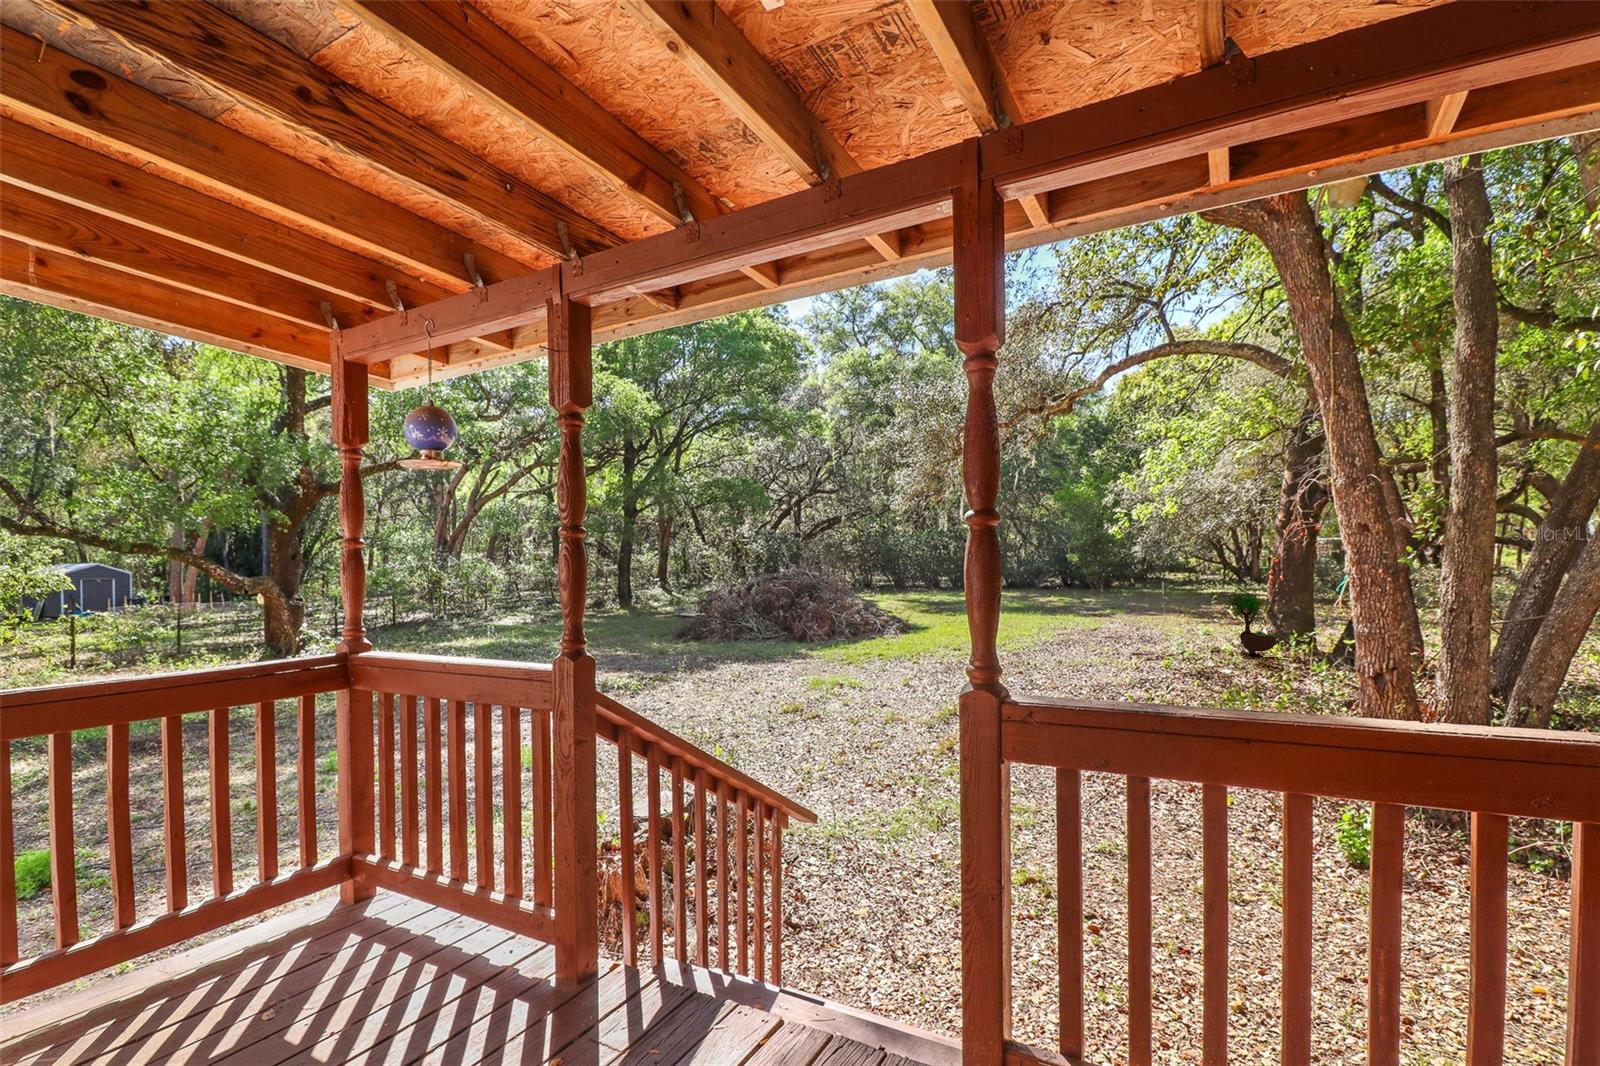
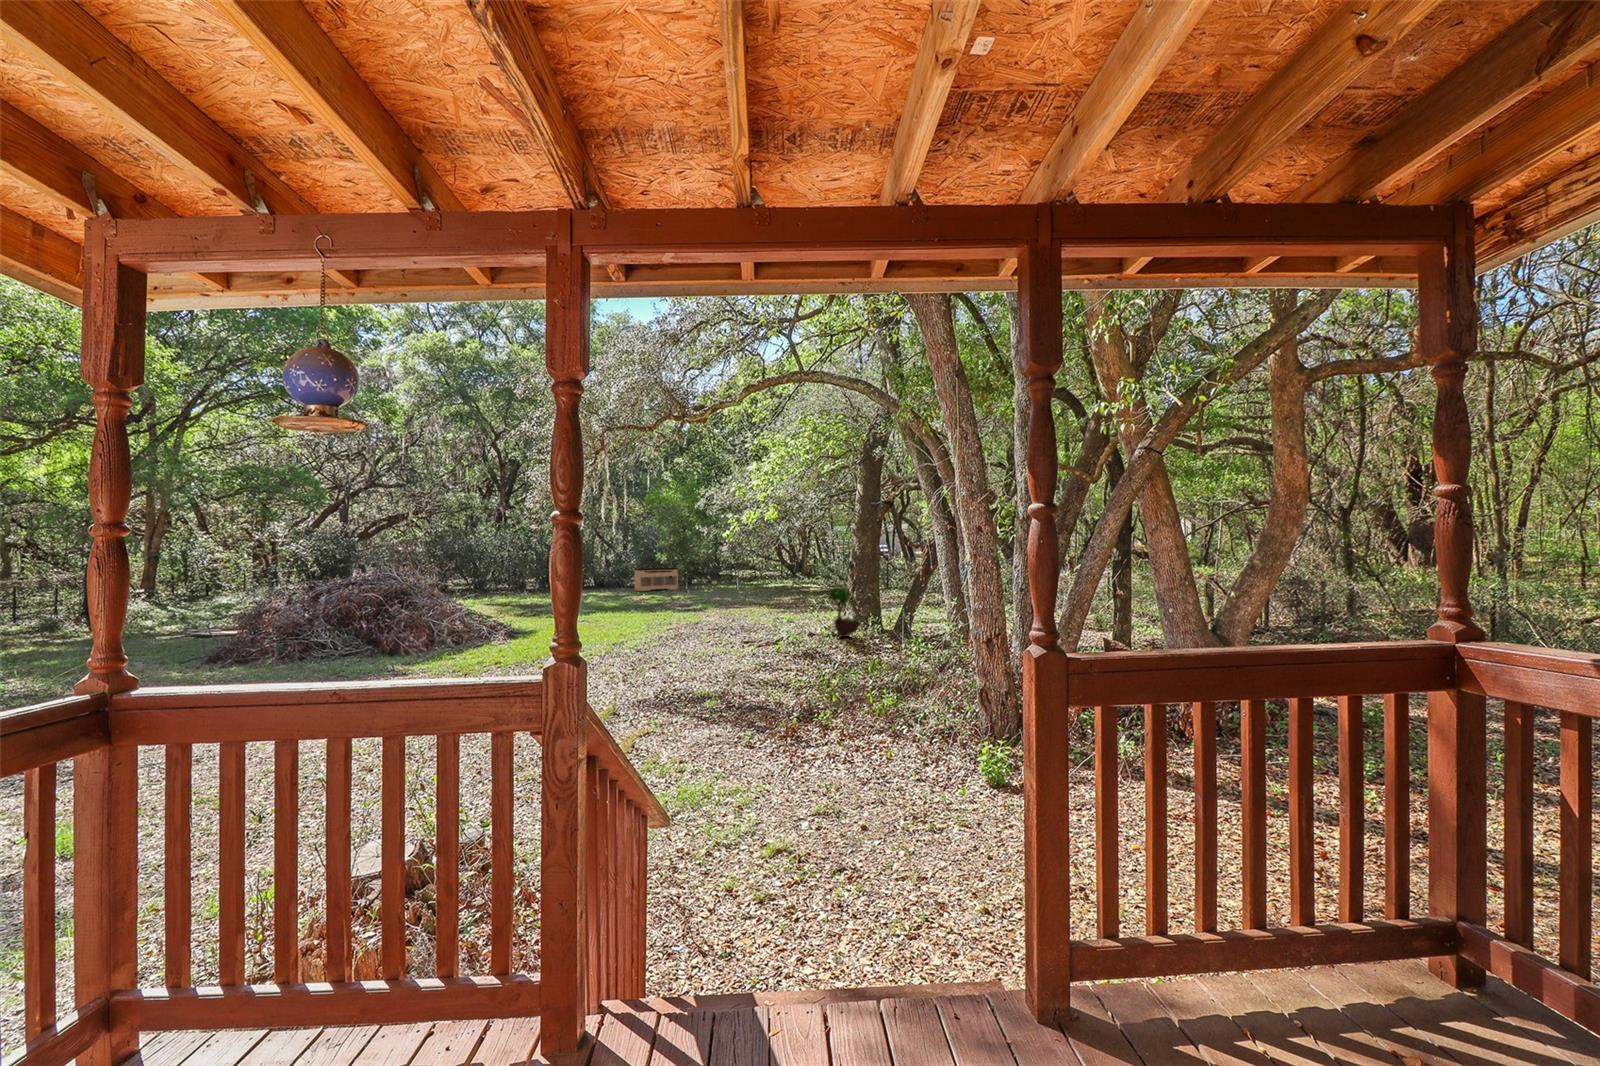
bench: none [1047,569,1094,593] -> present [634,567,678,591]

